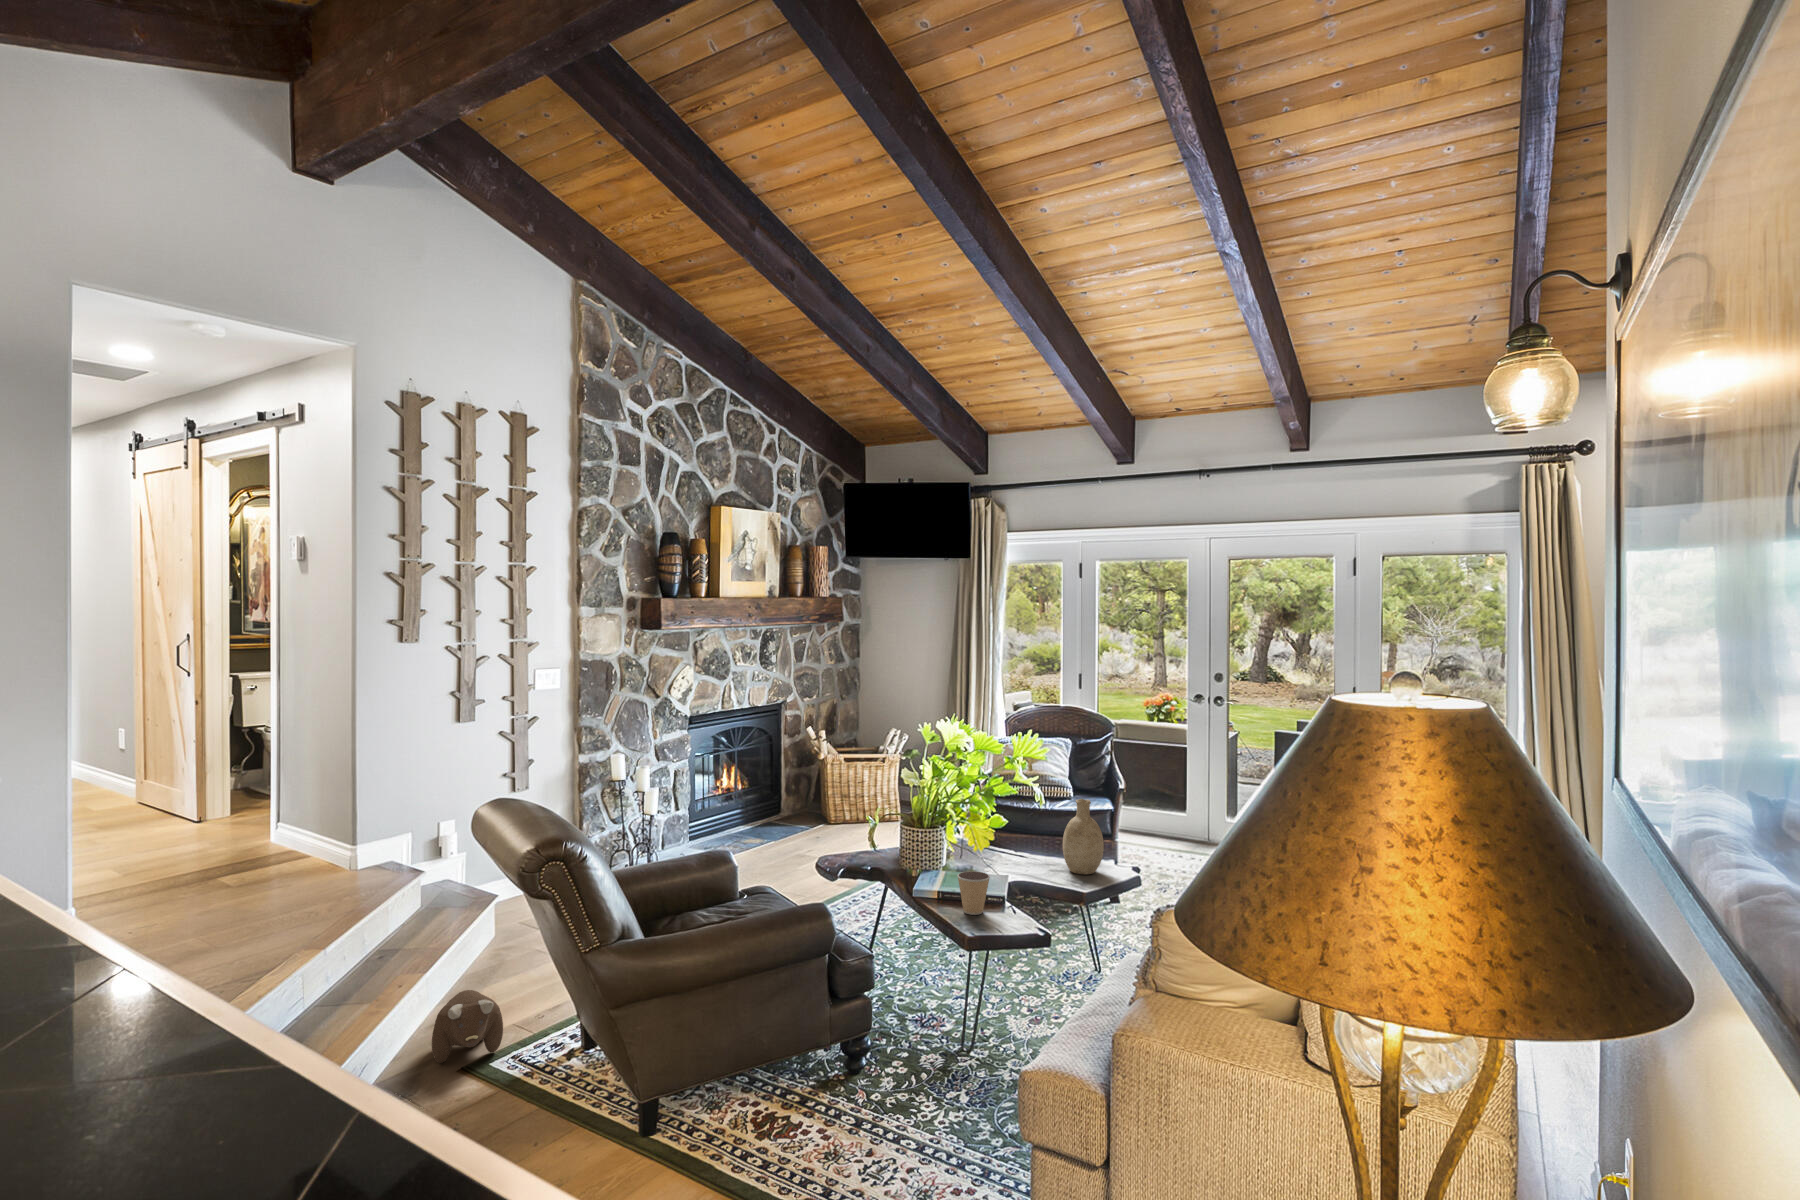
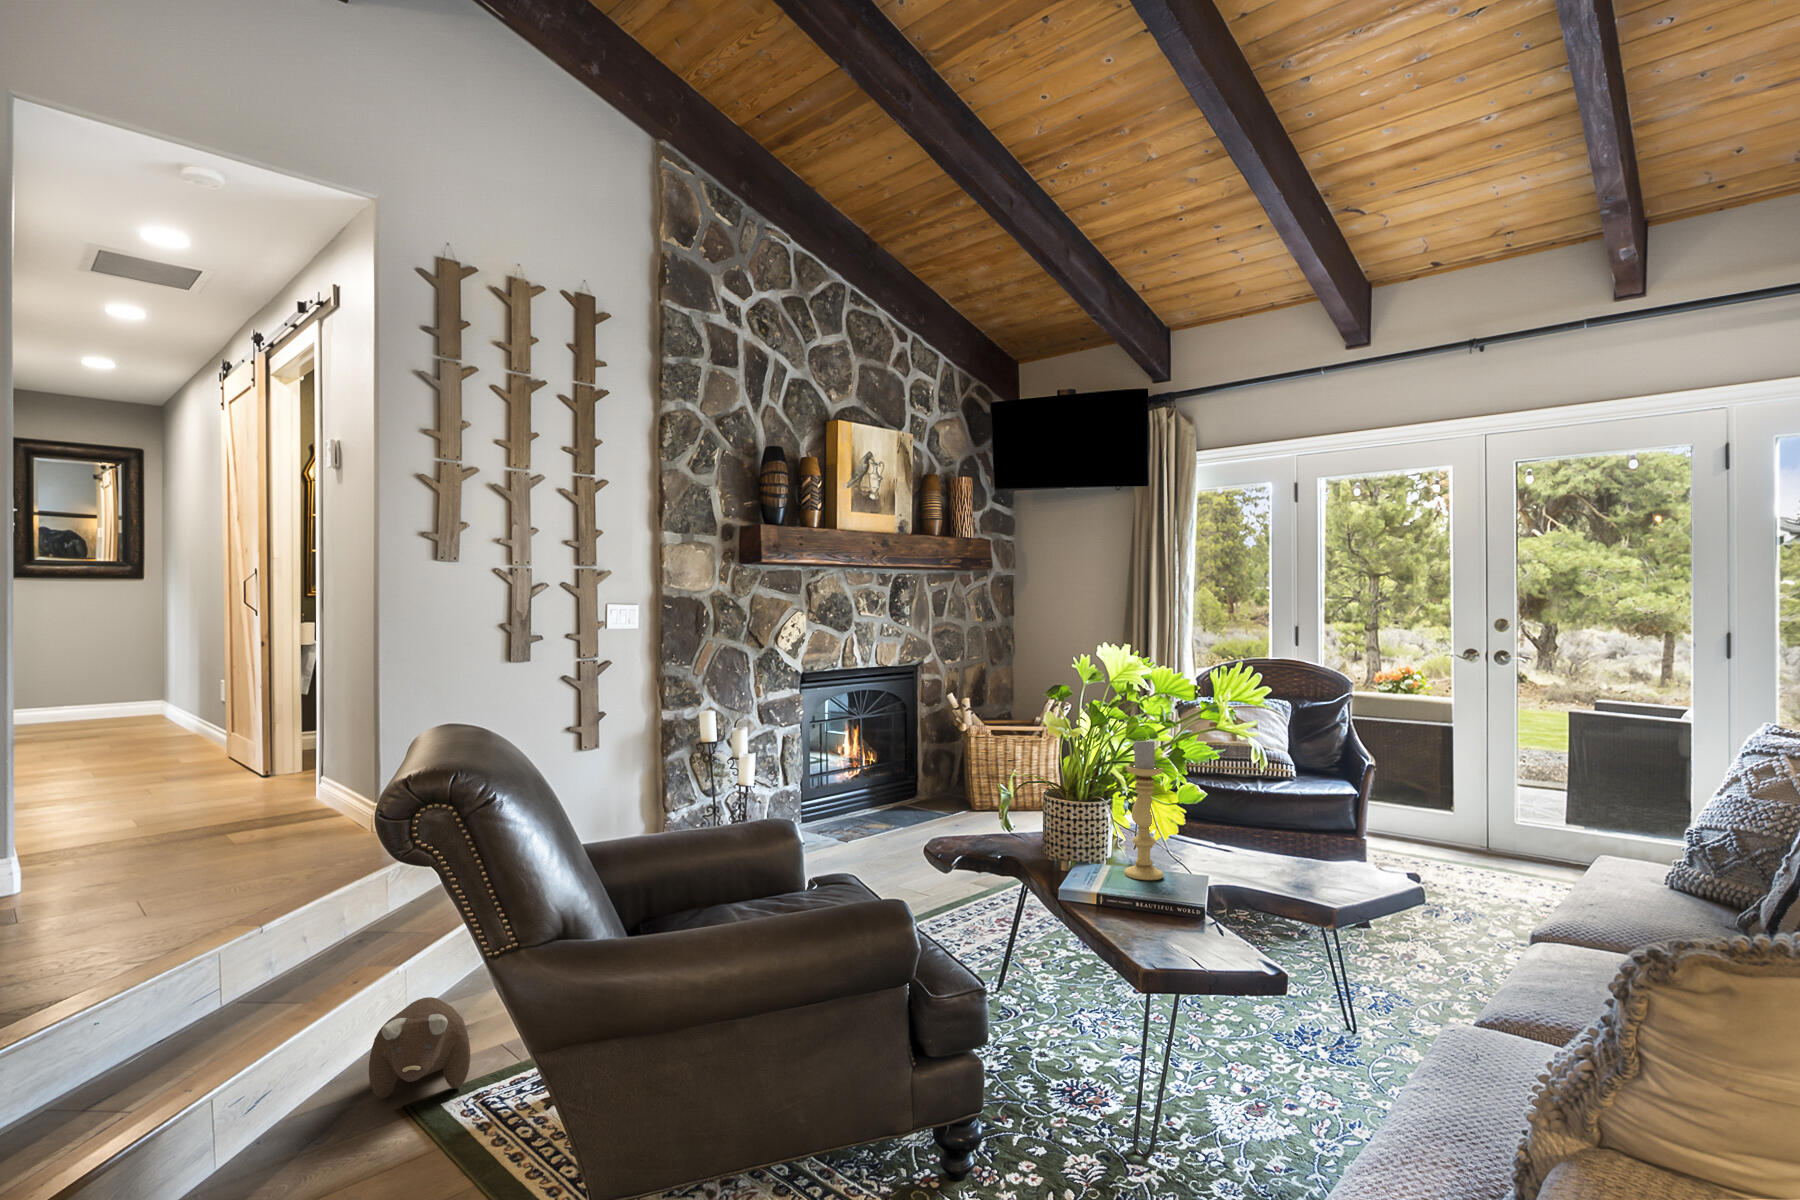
candle holder: none [955,782,980,879] -> present [1125,737,1163,880]
decorative vase: present [1063,799,1104,874] -> none [1291,769,1357,883]
coffee cup: present [957,871,990,915] -> none [1125,866,1178,935]

